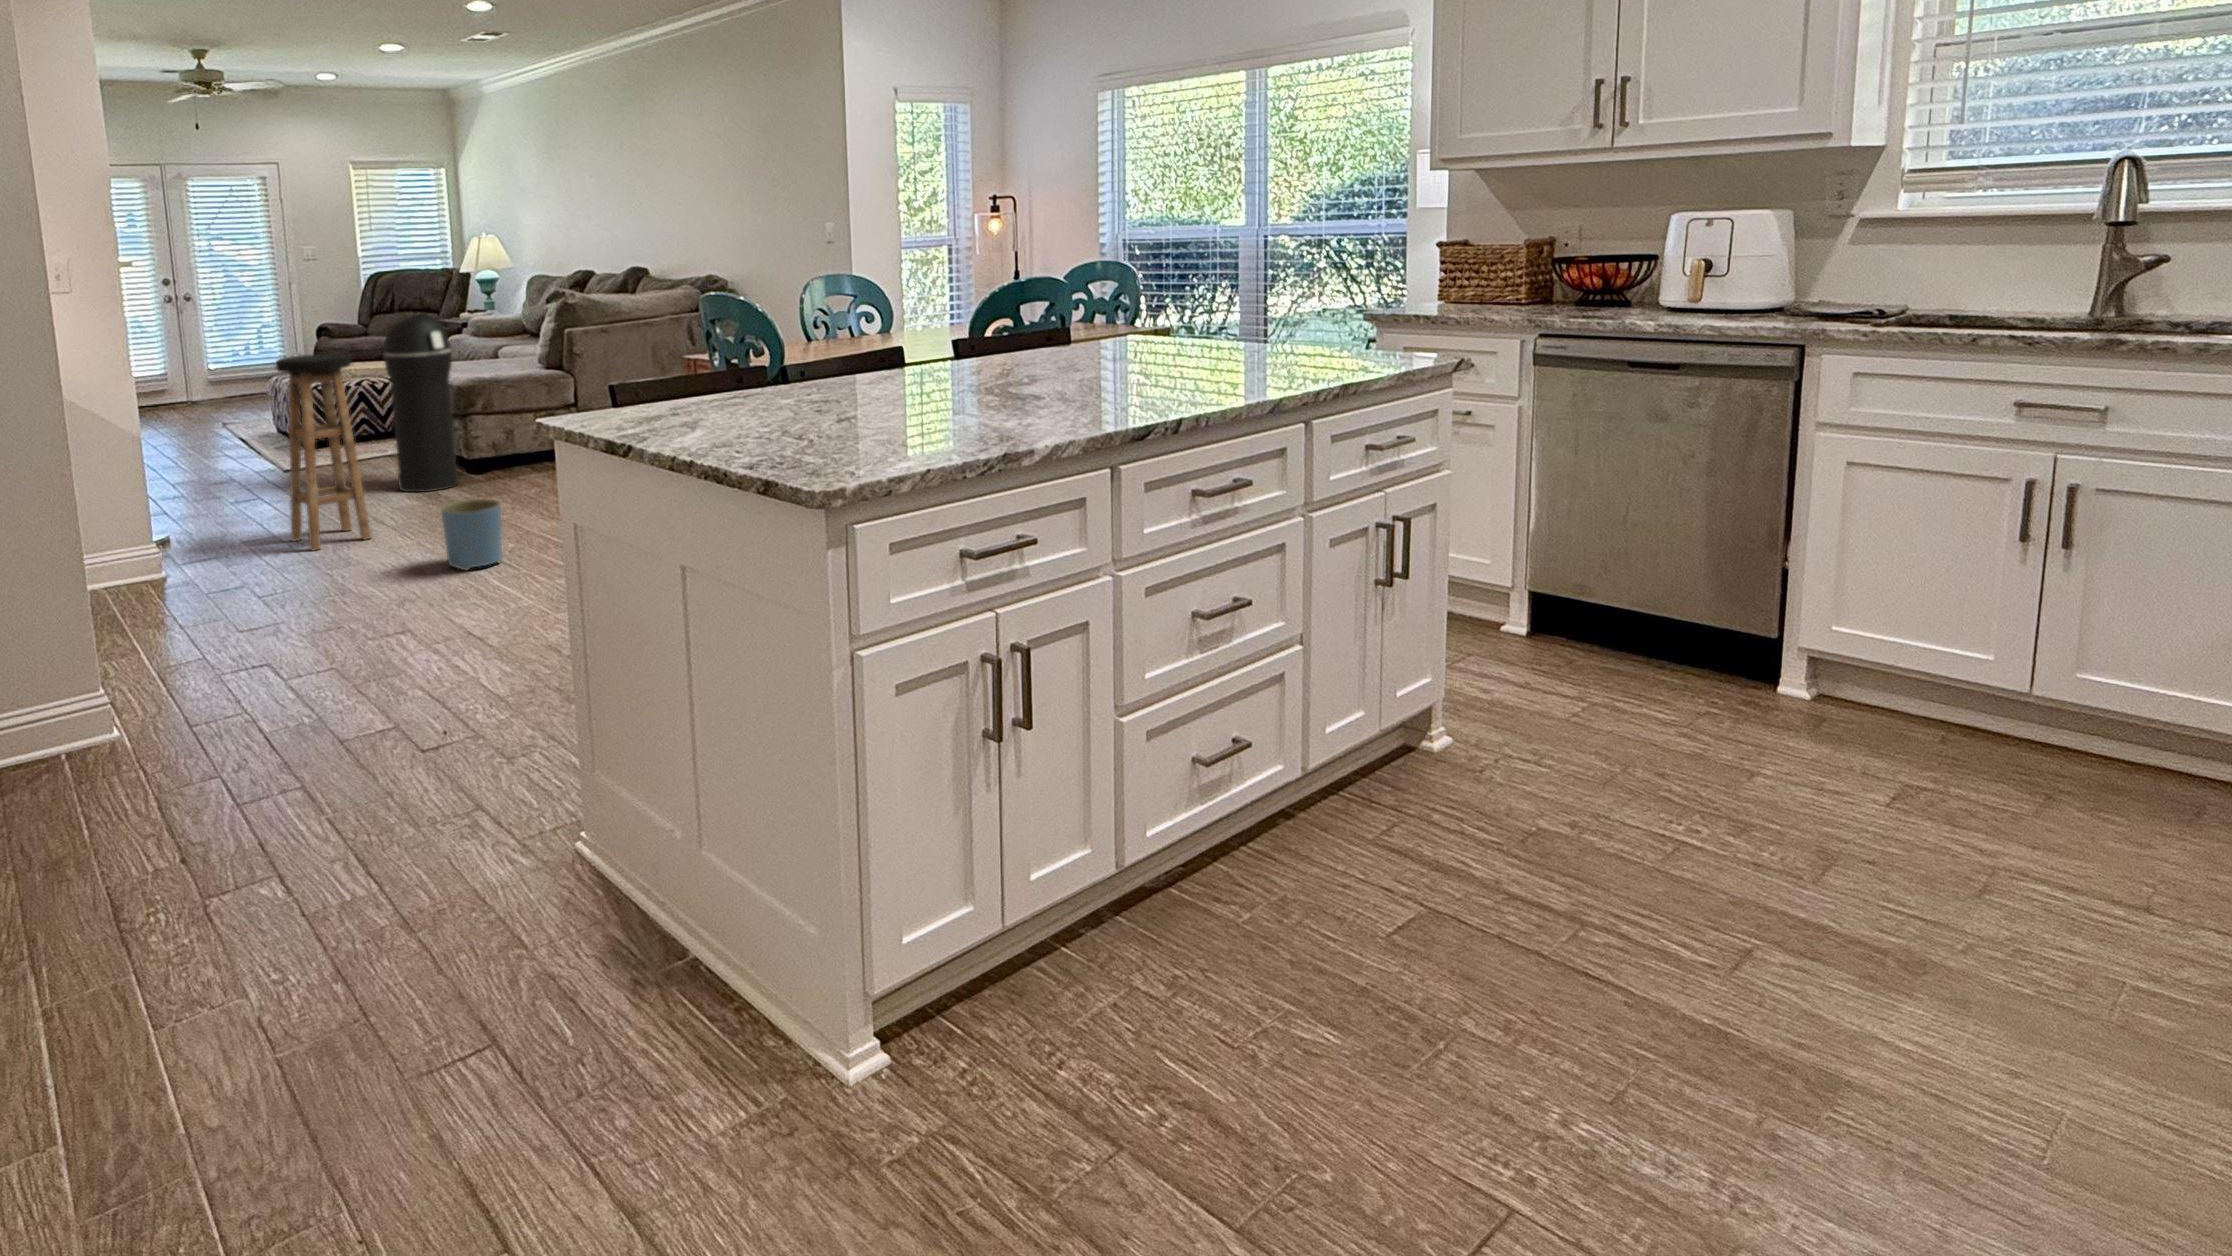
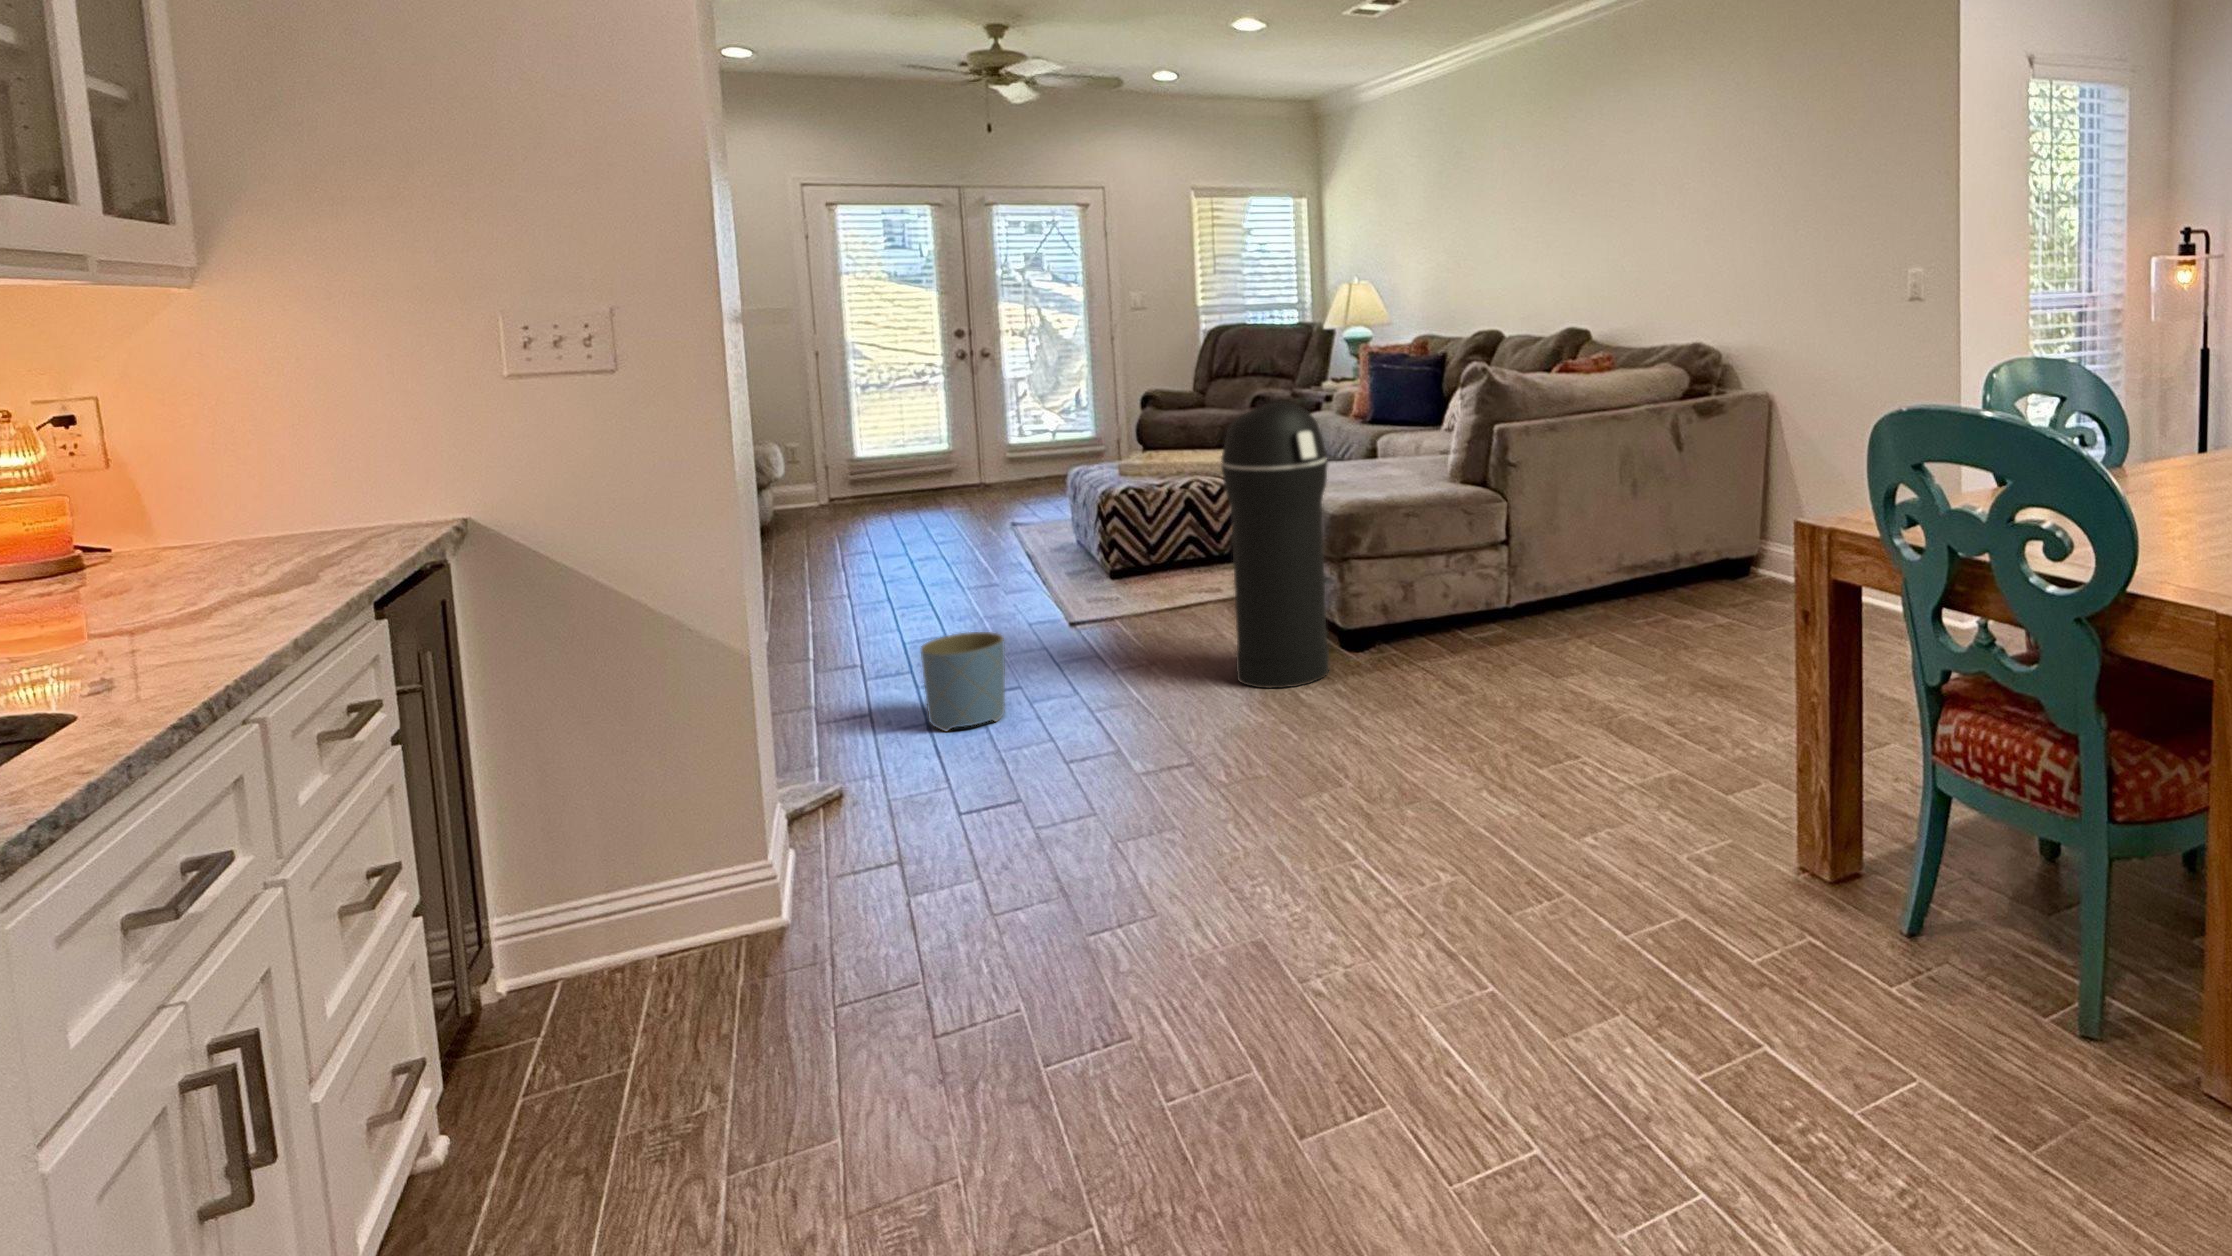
bar stool: present [276,353,371,550] -> none [1034,477,1187,839]
planter: present [441,499,502,571] -> present [921,632,1005,731]

